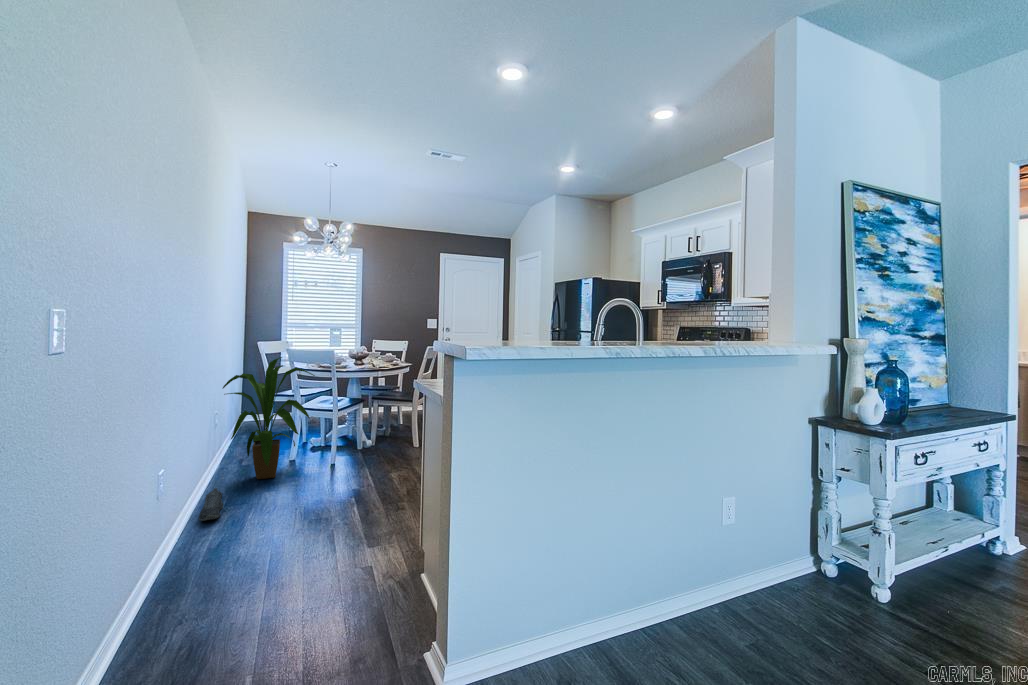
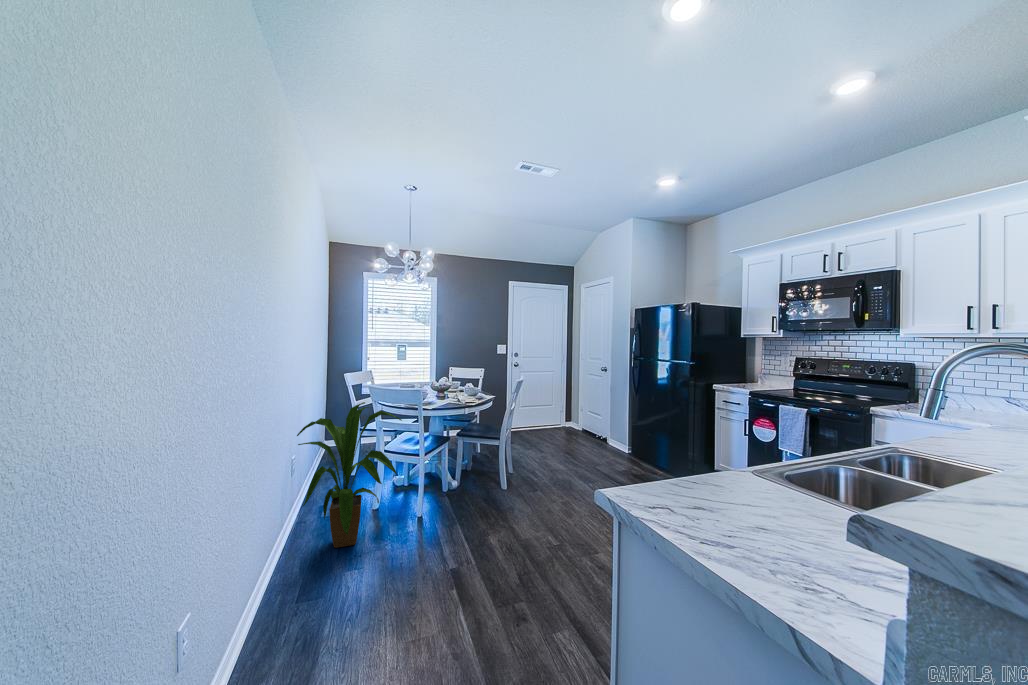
shoe: present [199,488,223,521] -> none [253,584,289,650]

